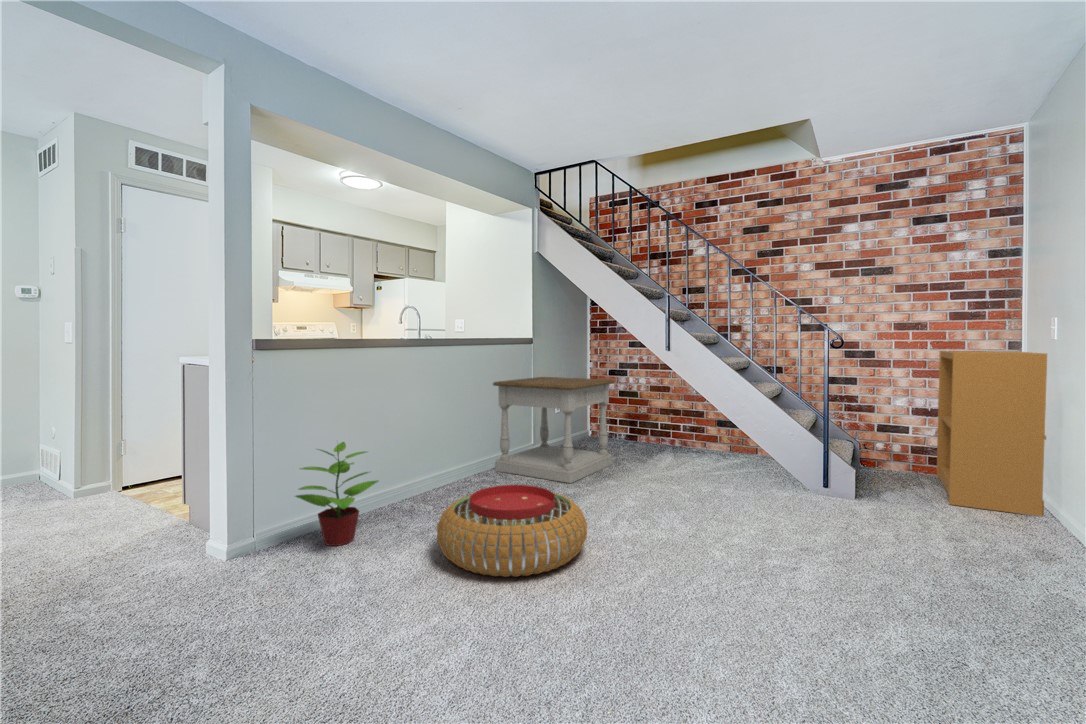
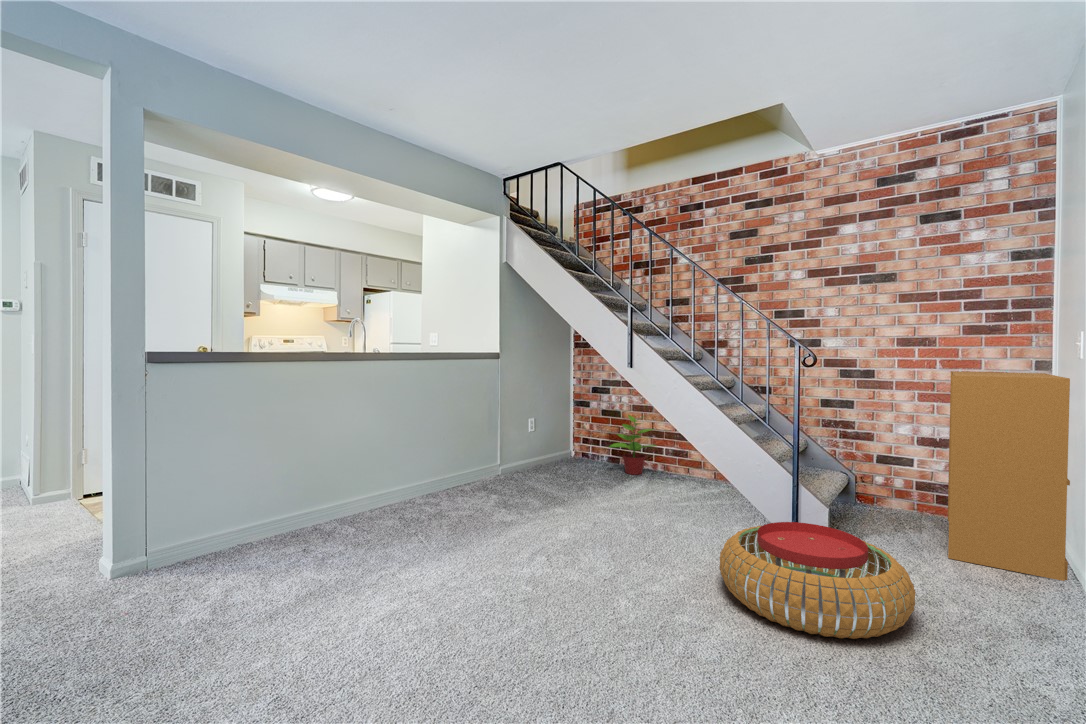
side table: present [493,377,614,483] -> none [445,392,579,511]
potted plant: present [296,442,378,546] -> present [609,415,656,475]
pouf: present [437,485,587,577] -> present [719,522,916,639]

